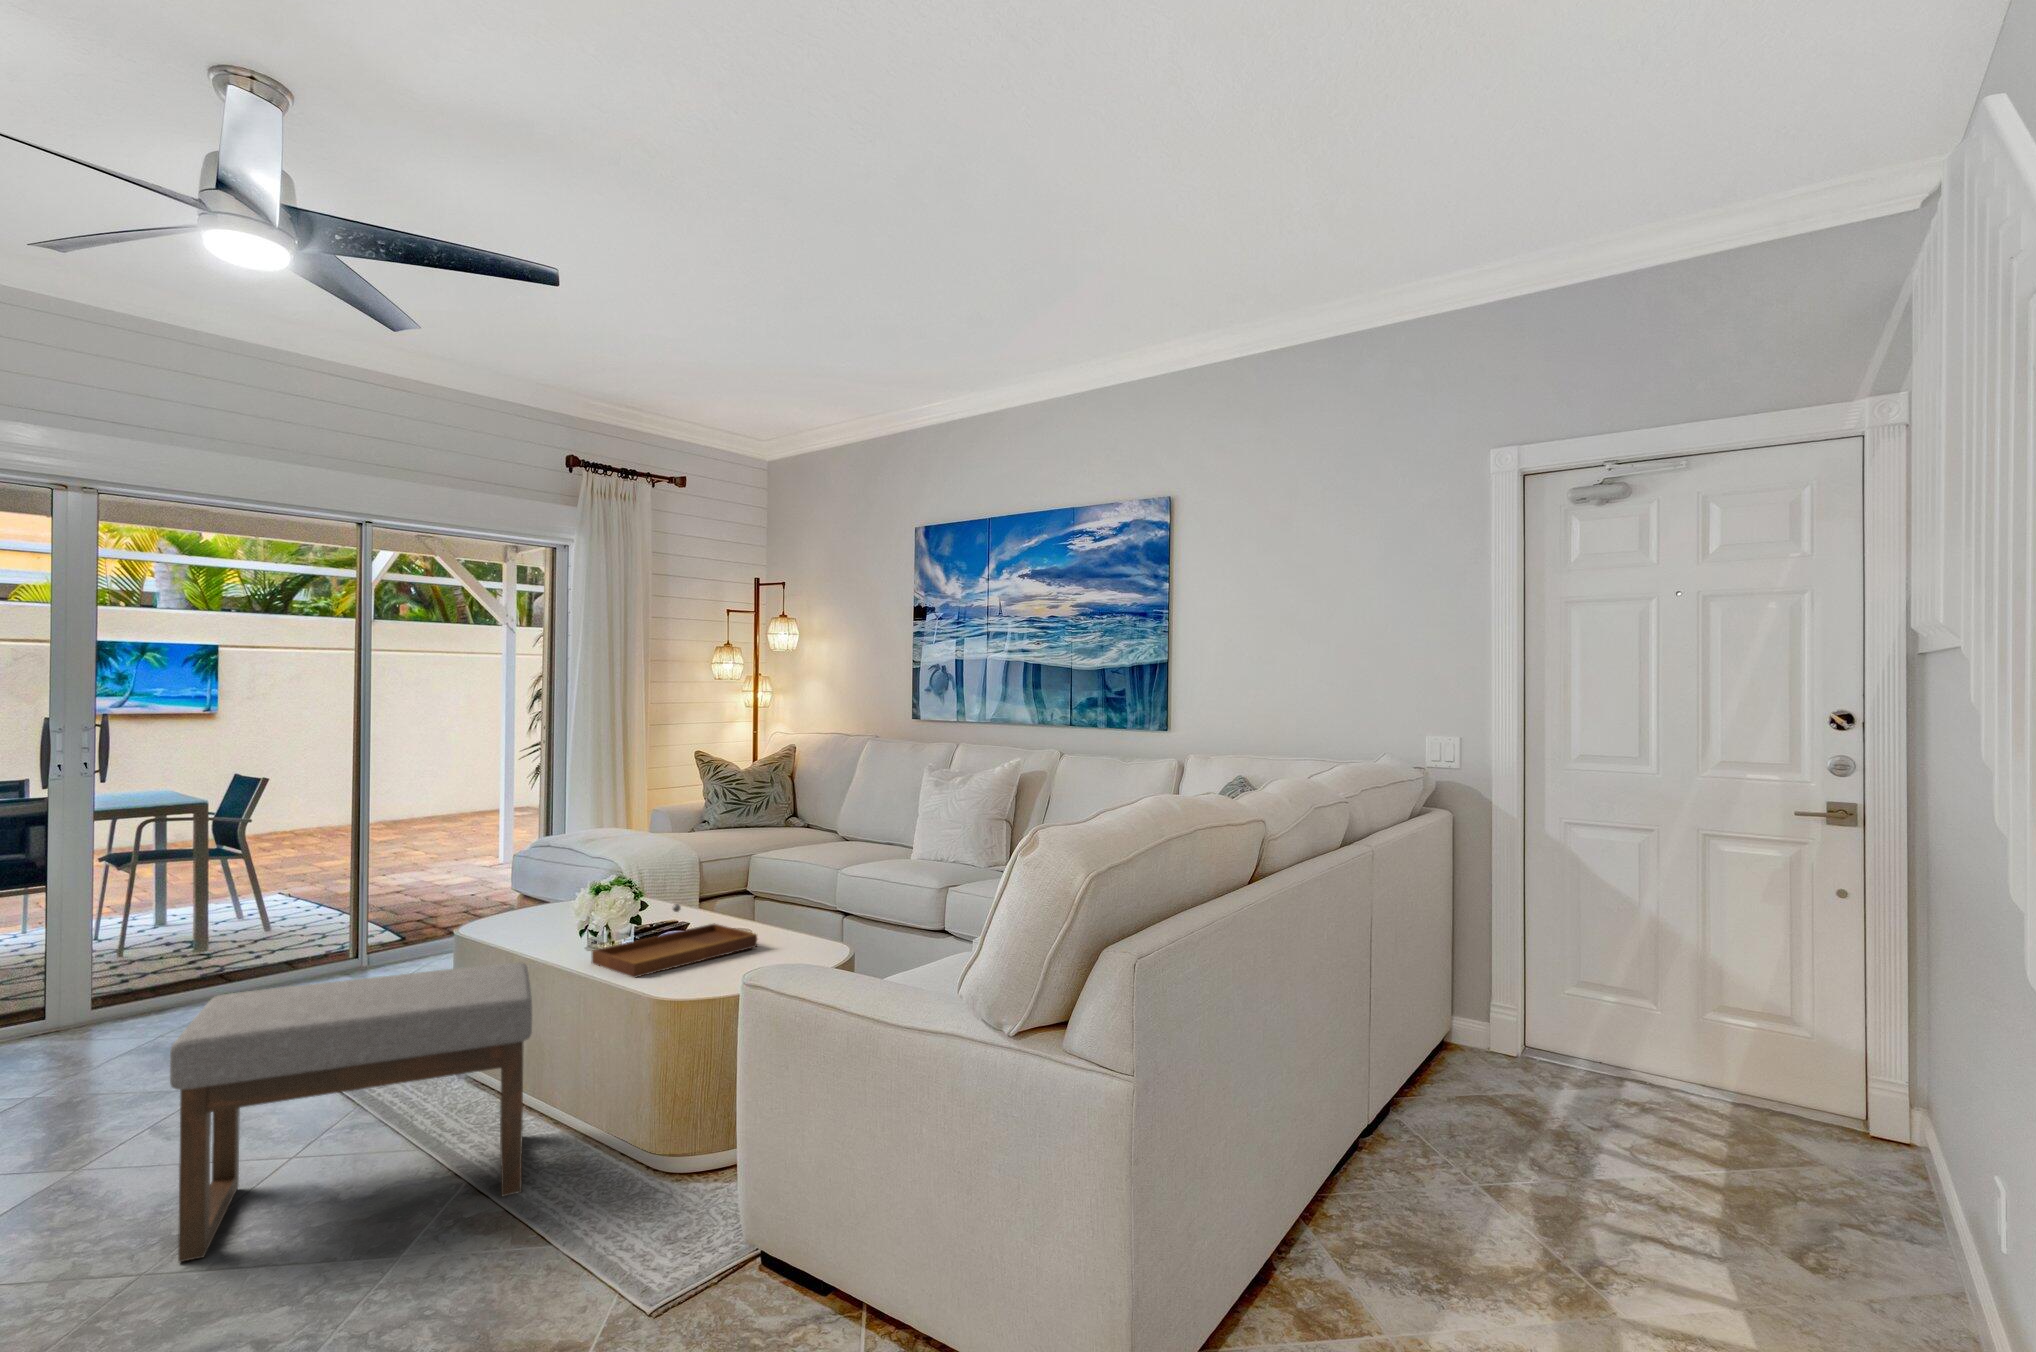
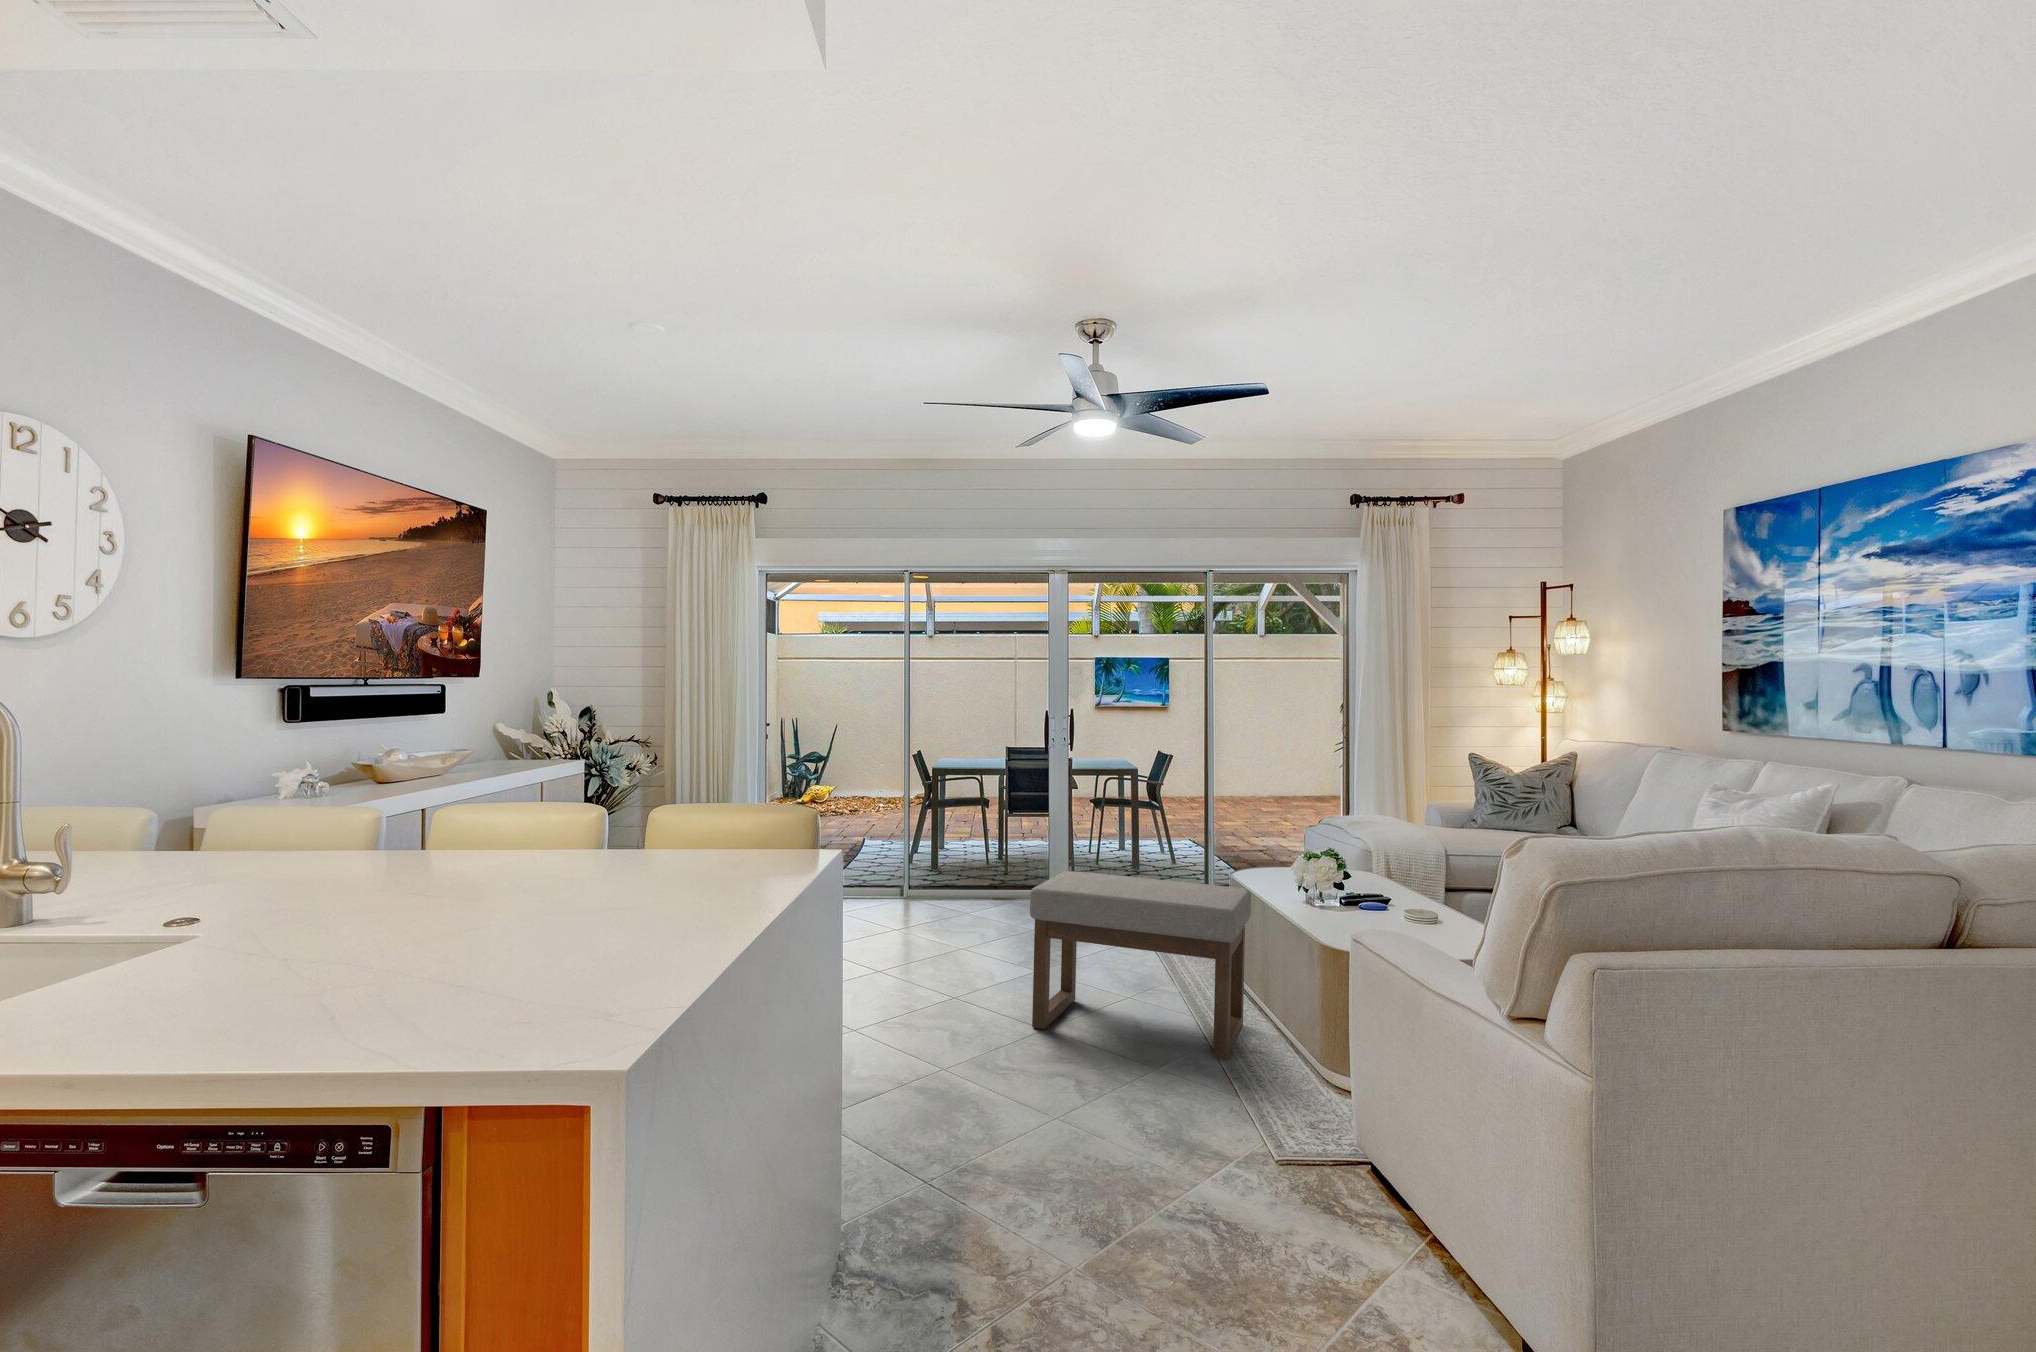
tray: present [591,904,757,978] -> none [1300,866,1448,919]

